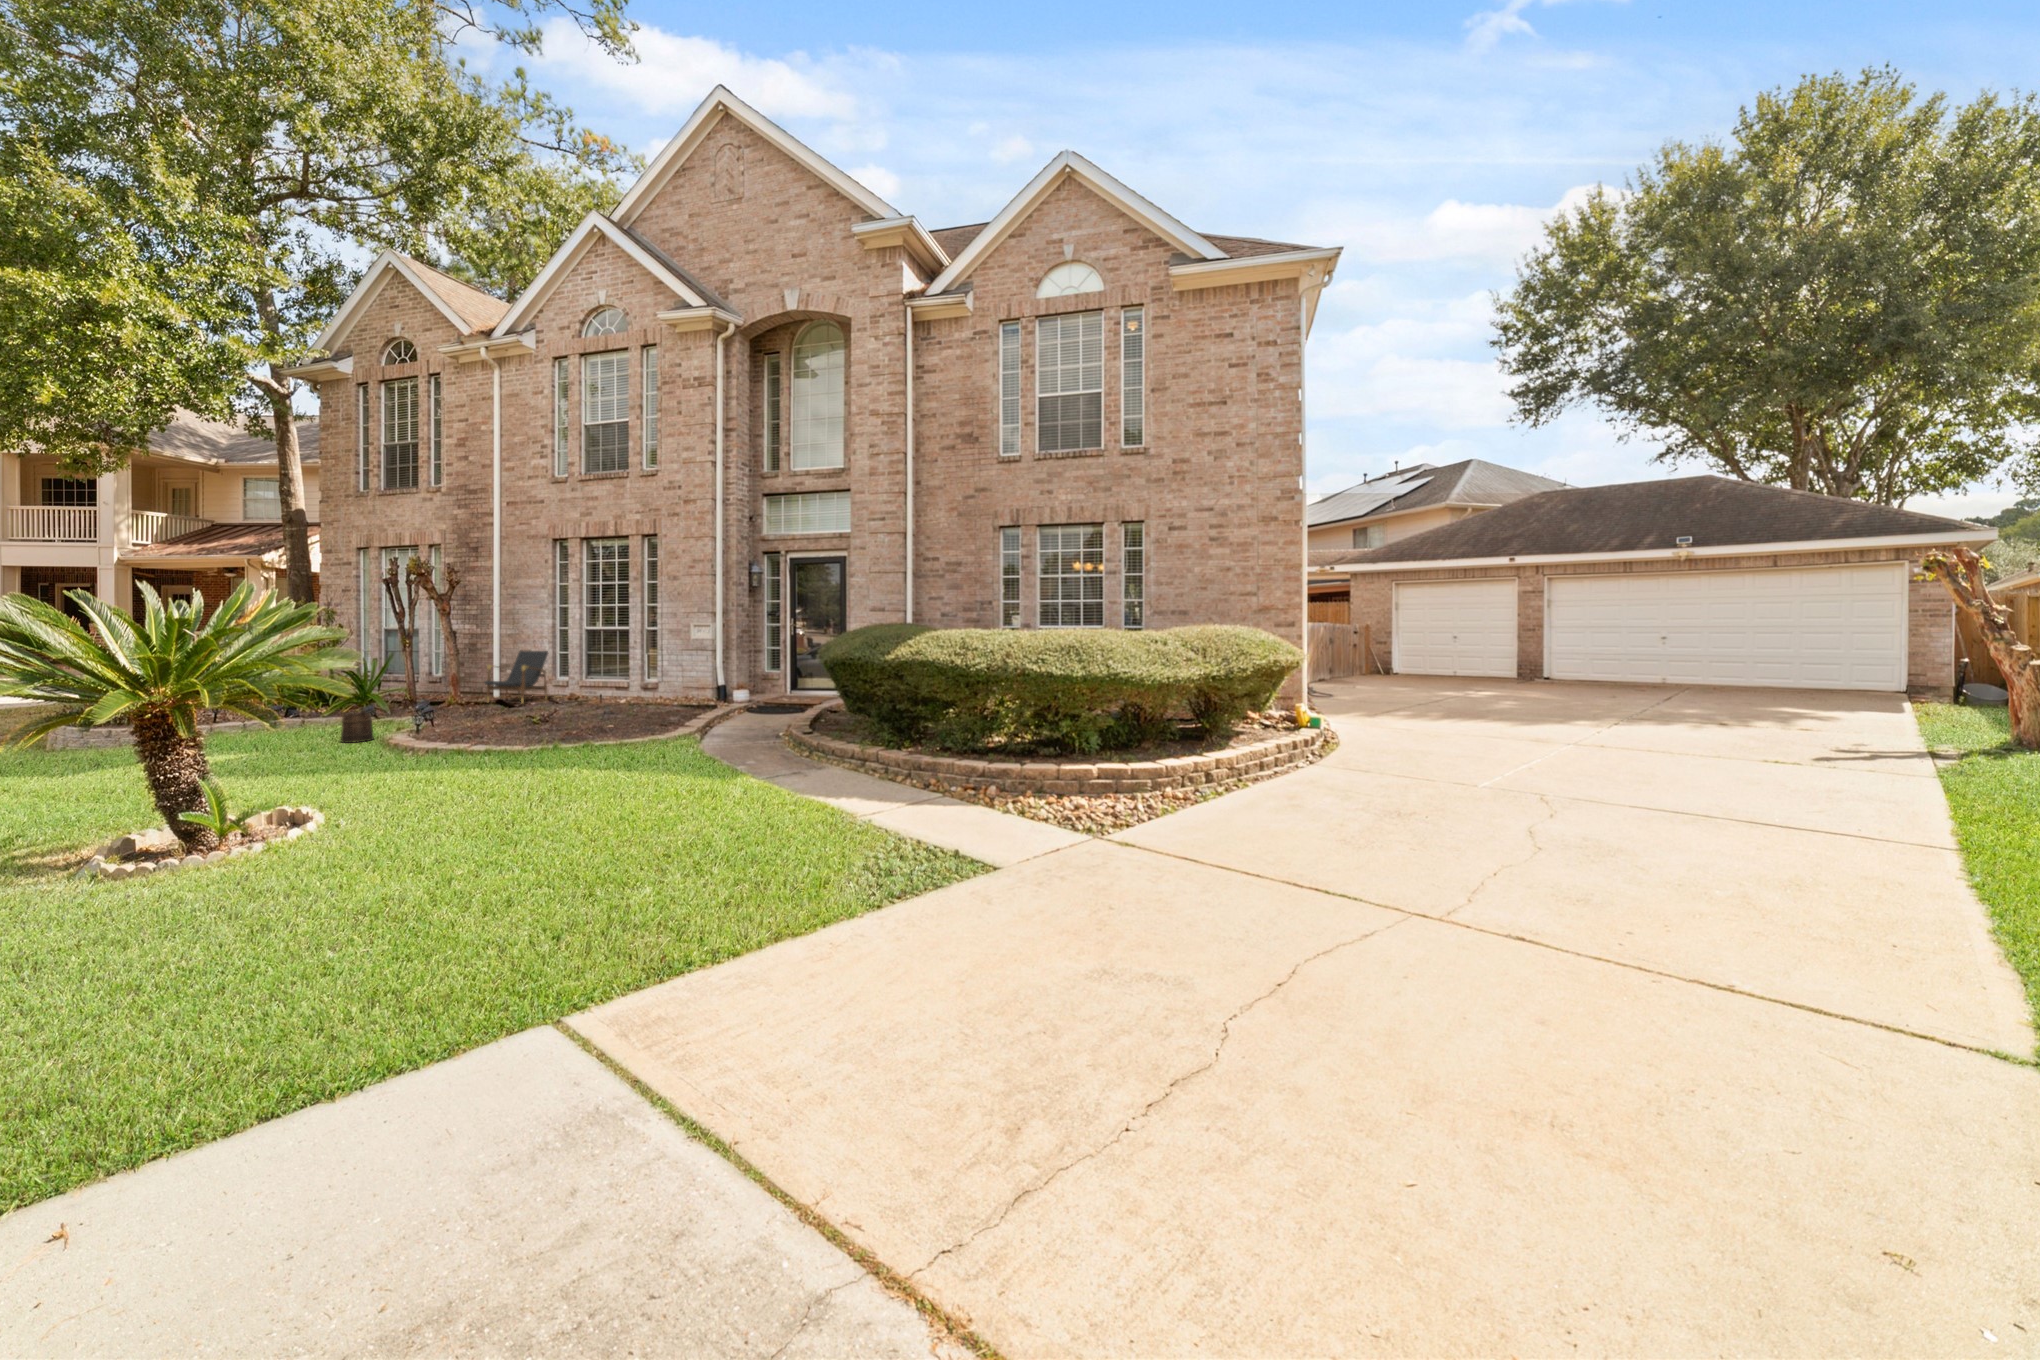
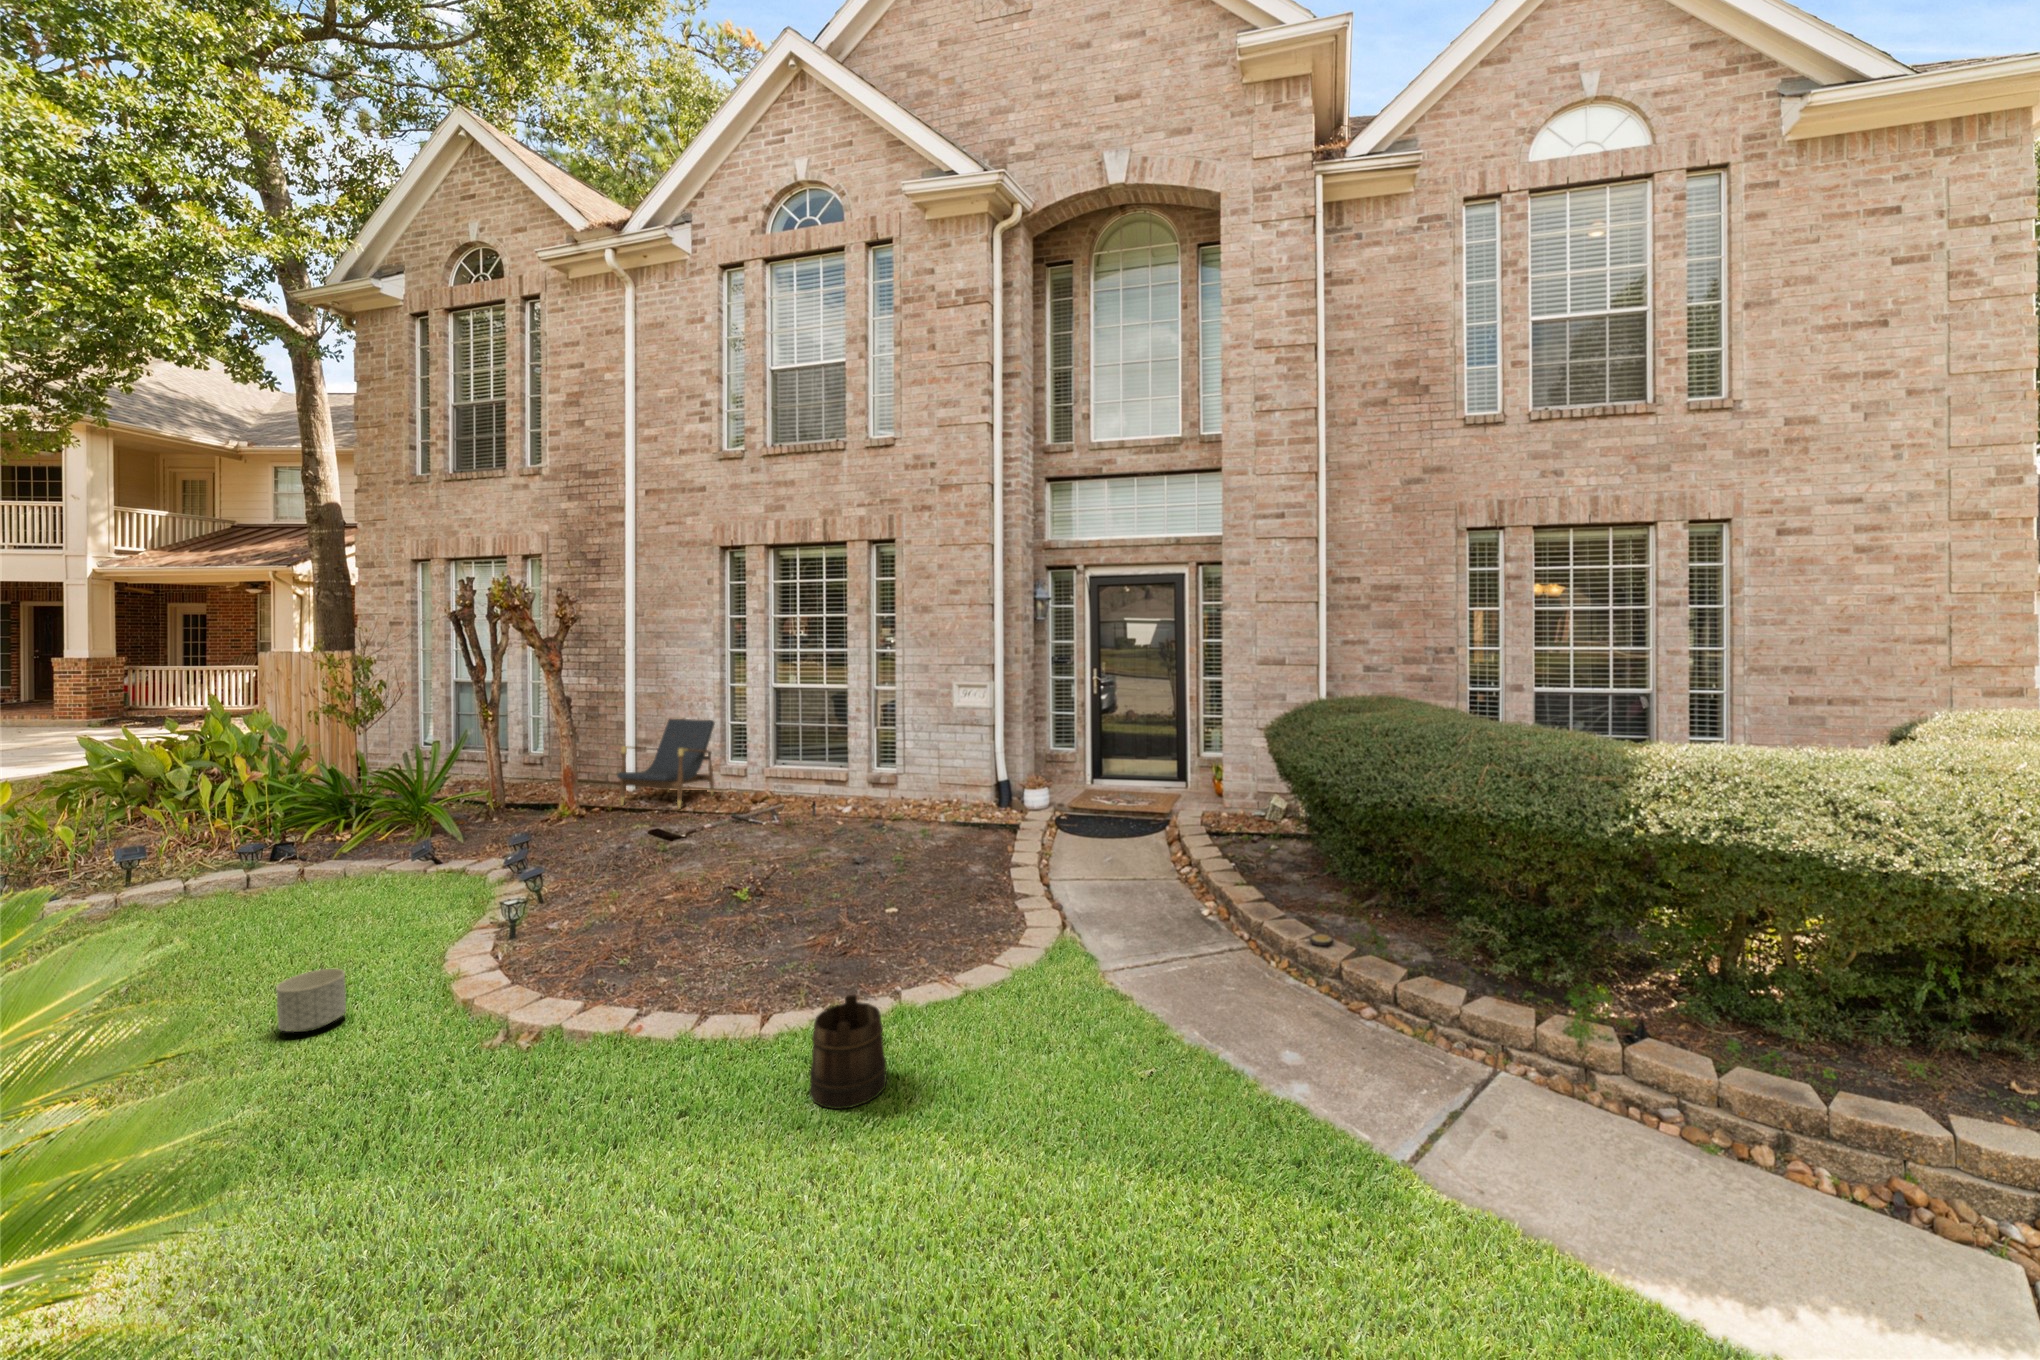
bucket: present [341,710,374,743] -> present [810,995,887,1109]
planter: none [311,731,340,756] -> present [276,968,346,1032]

